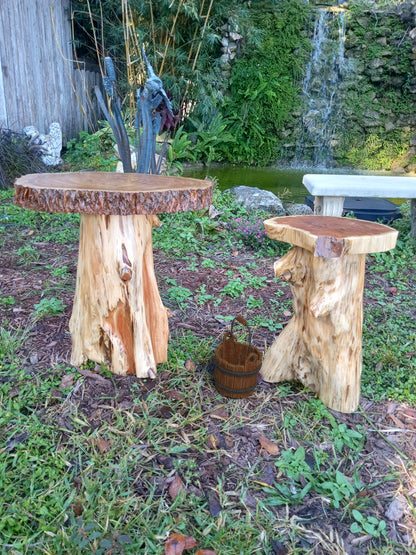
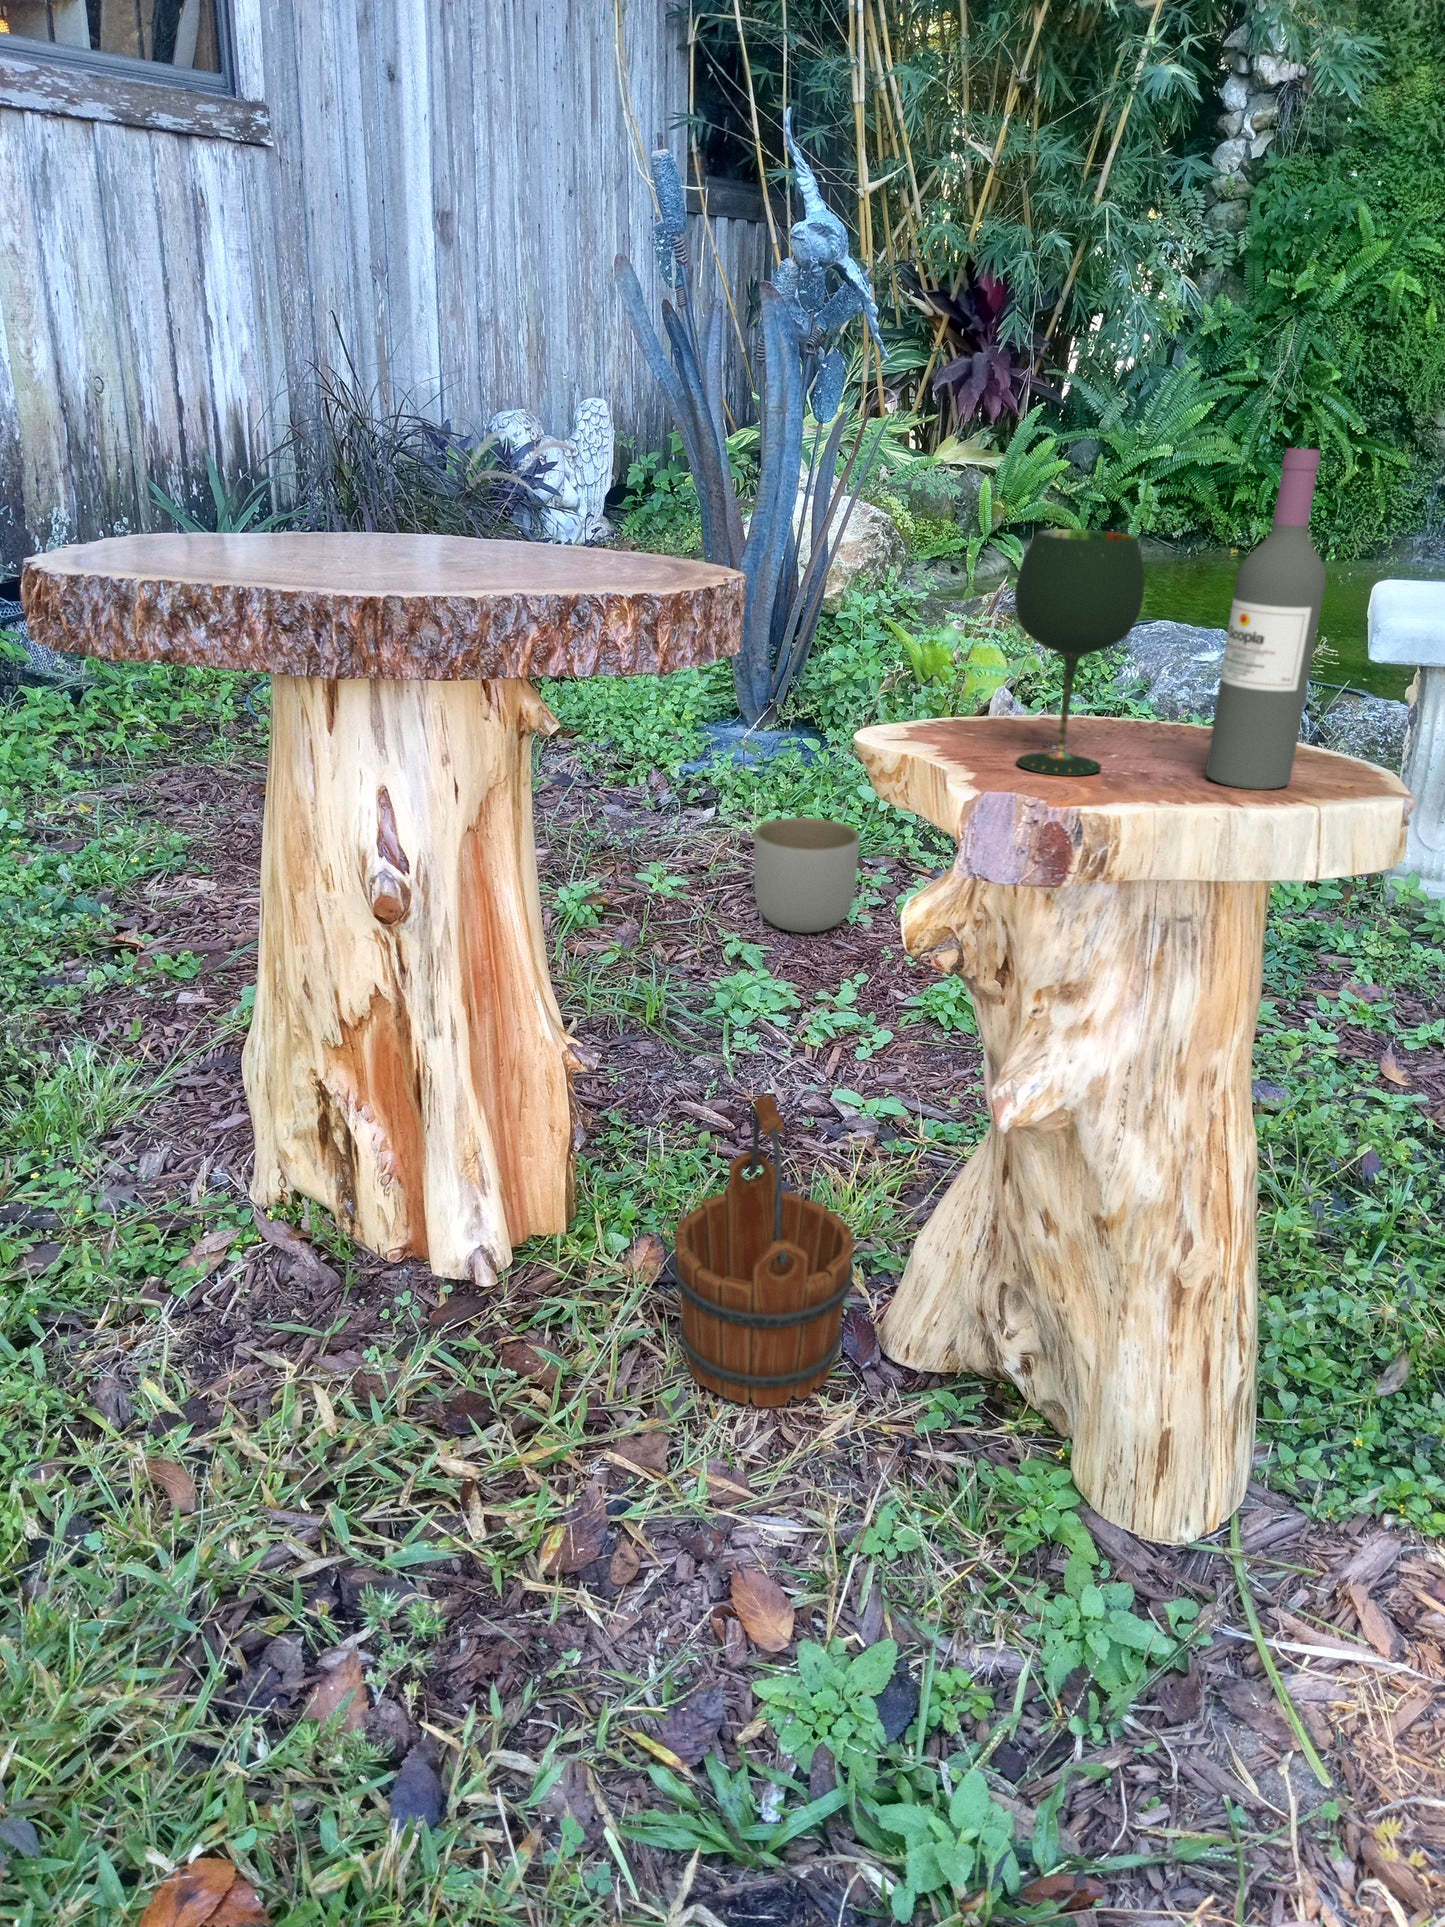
wine bottle: none [352,151,382,230] -> present [1206,448,1326,790]
wine glass: none [310,168,344,228] -> present [1015,529,1145,776]
planter: none [169,242,198,274] -> present [754,818,860,933]

